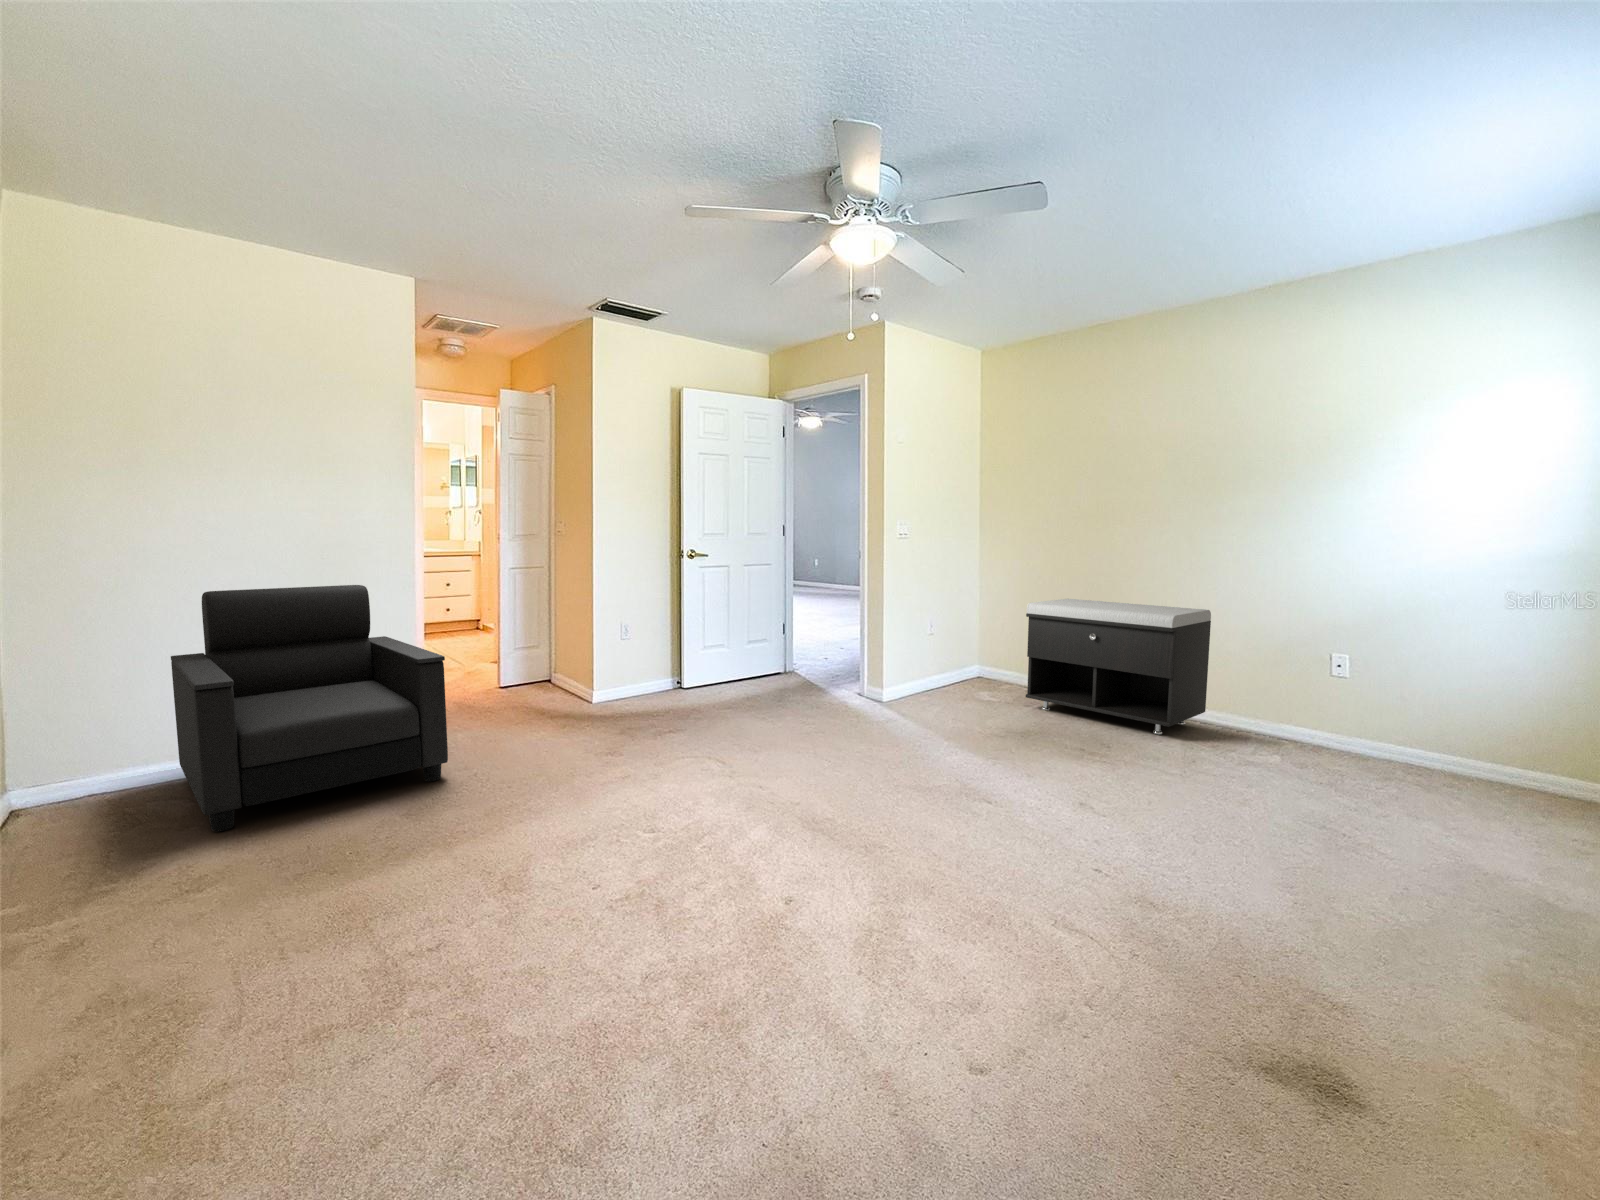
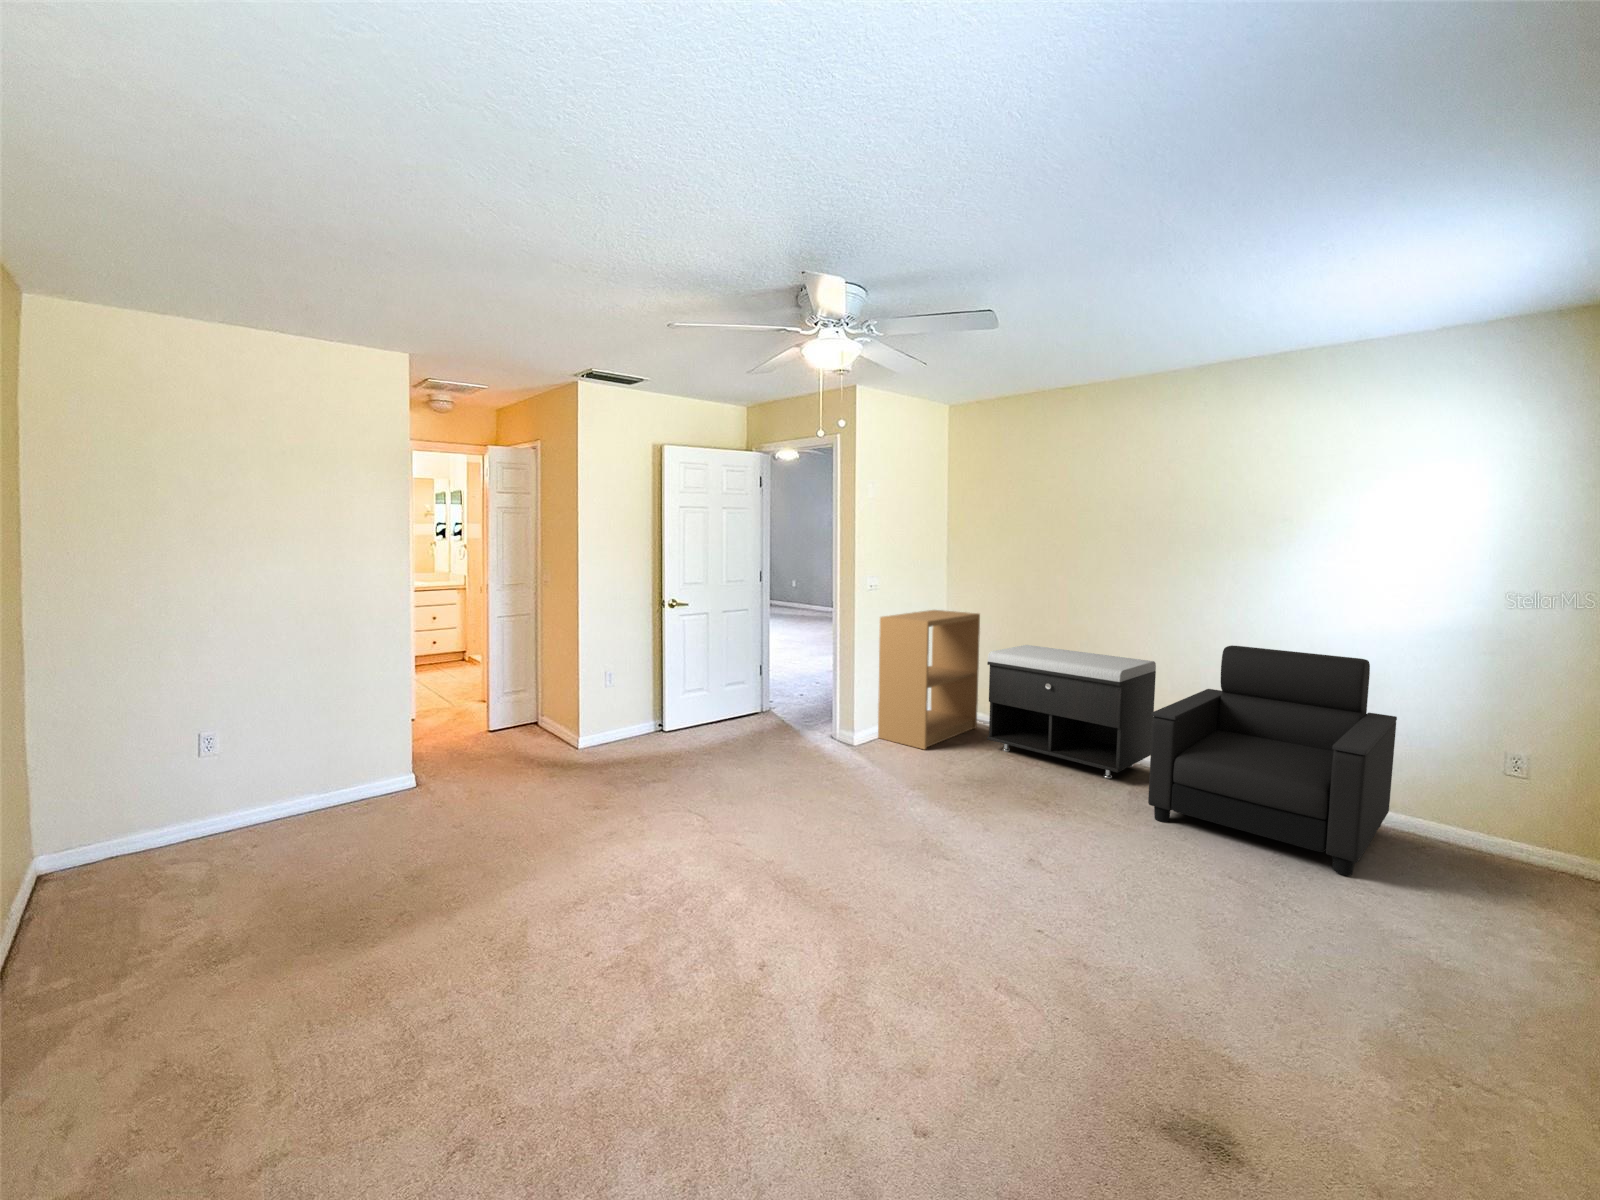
bookshelf: none [908,565,1018,708] -> present [878,610,980,749]
armchair: present [171,585,448,831] -> present [1148,645,1397,875]

